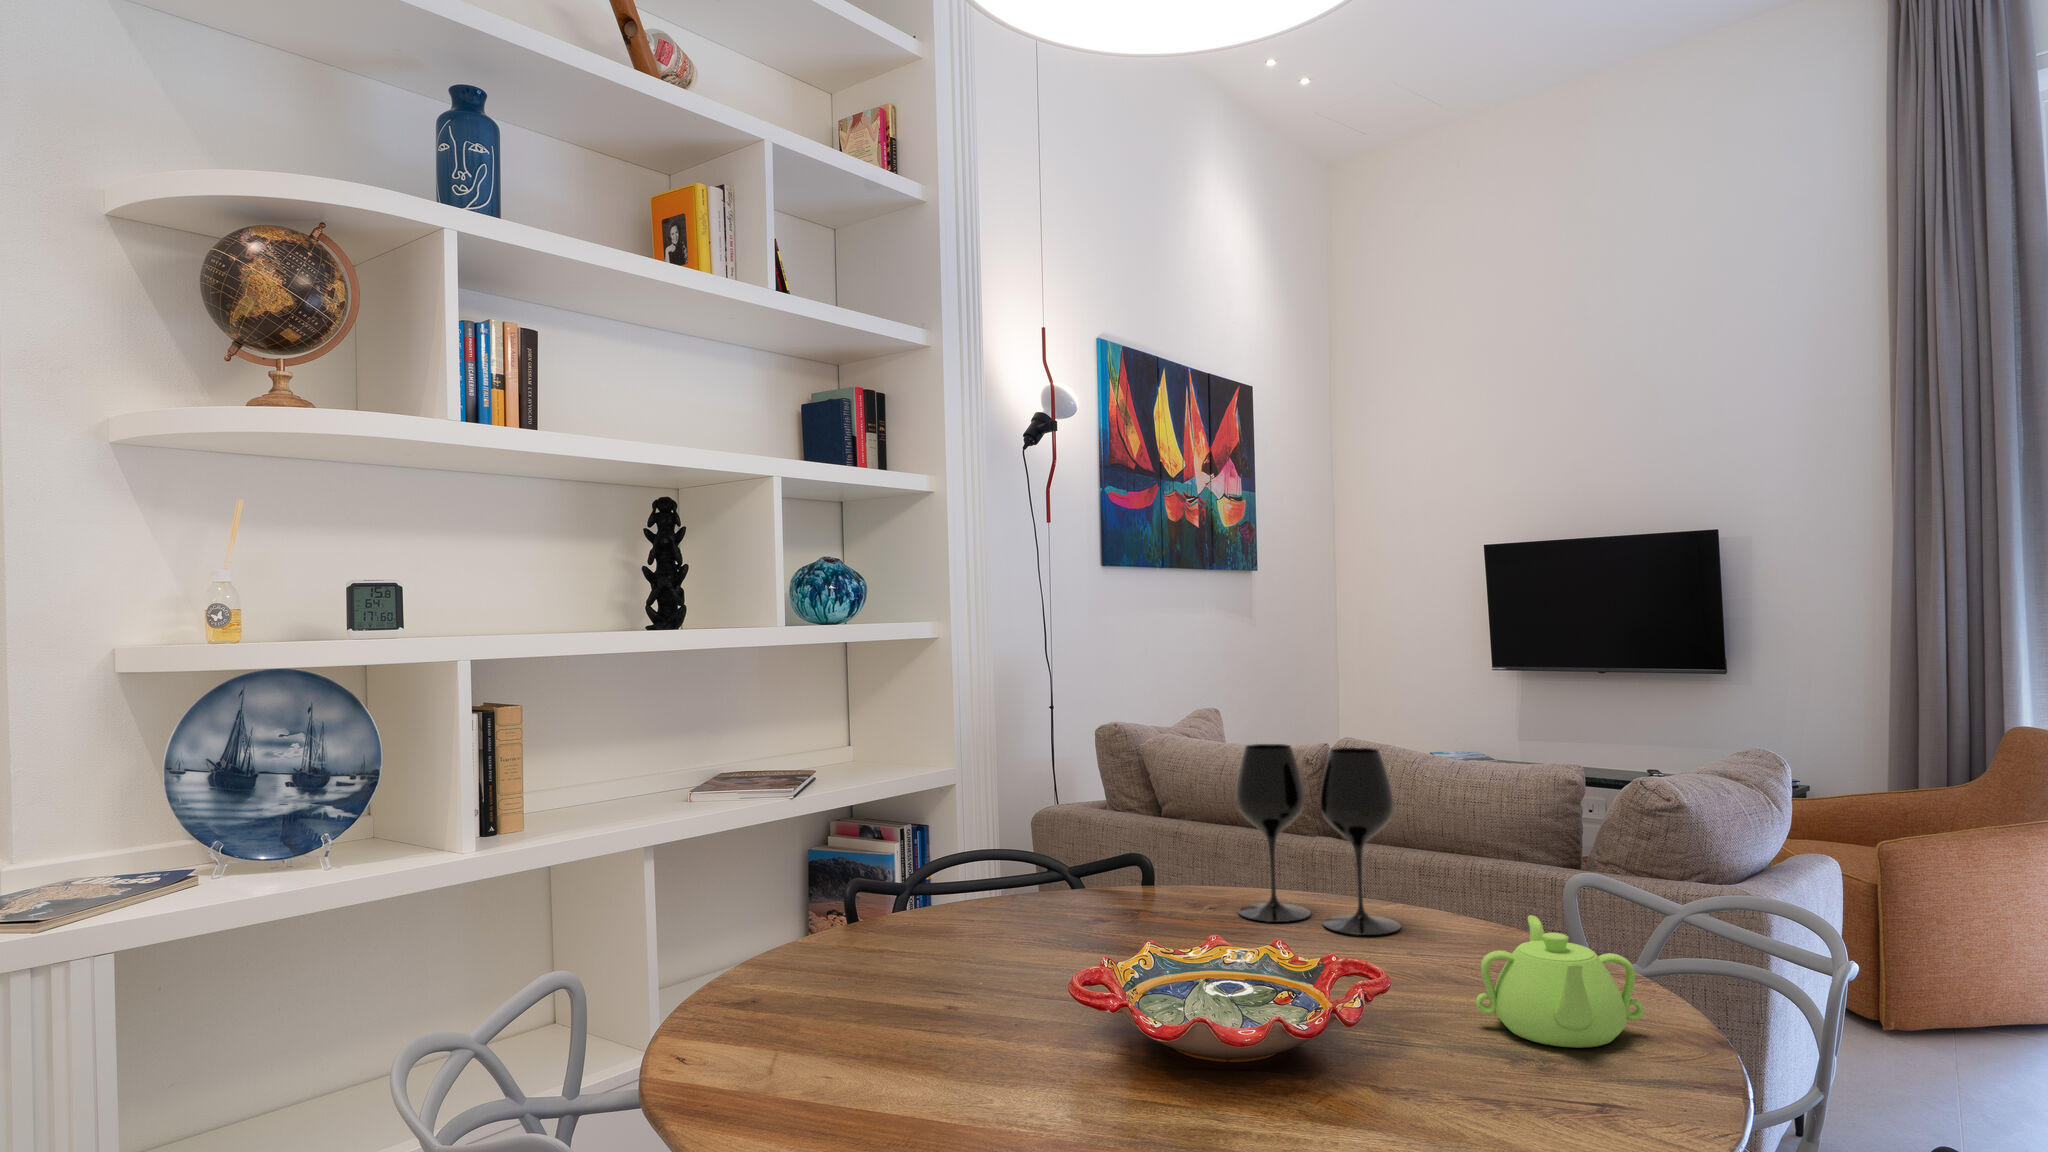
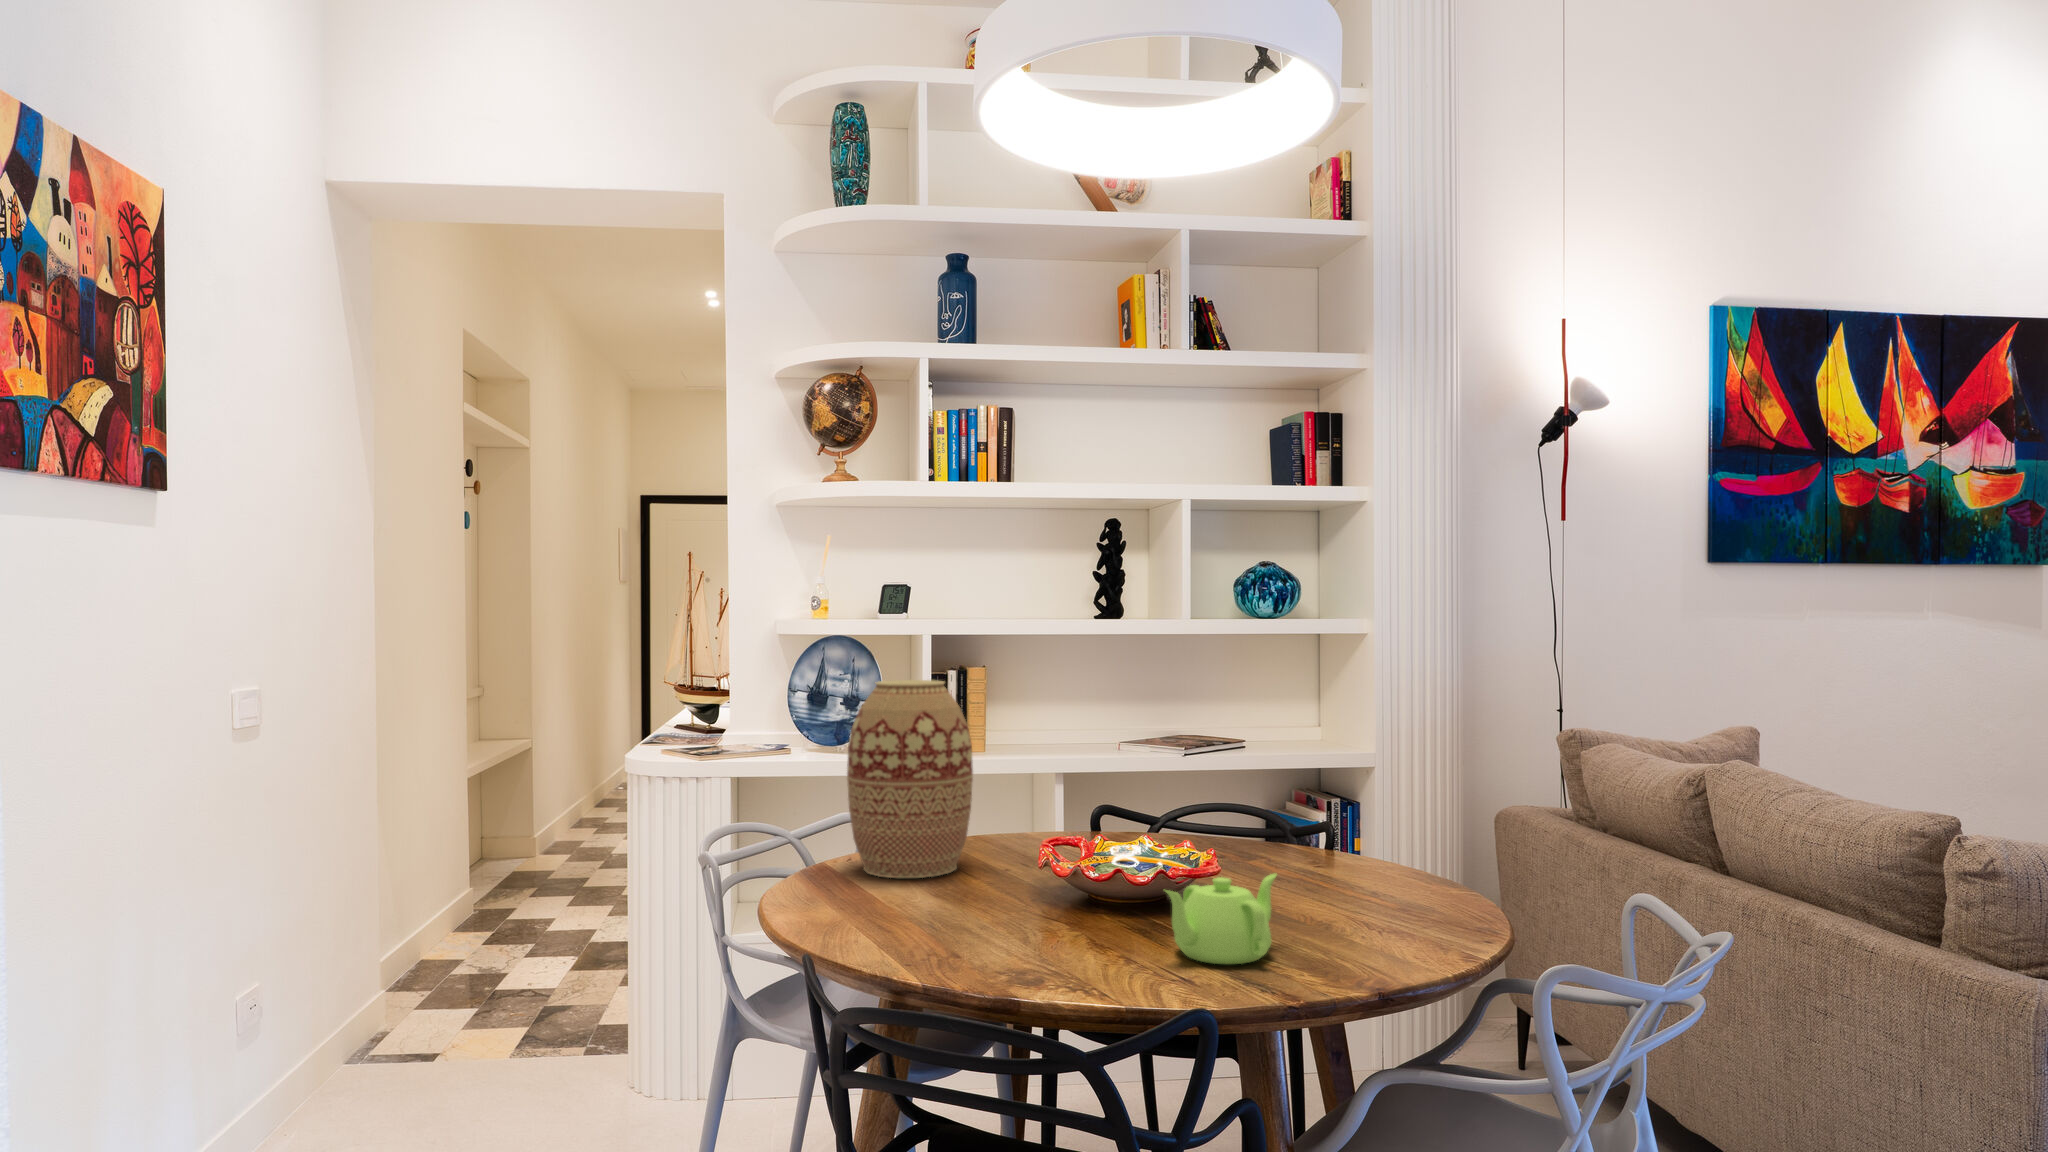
vase: none [774,721,979,1062] -> present [847,680,973,878]
wine glass: present [1236,744,1401,935] -> none [1269,730,1363,897]

